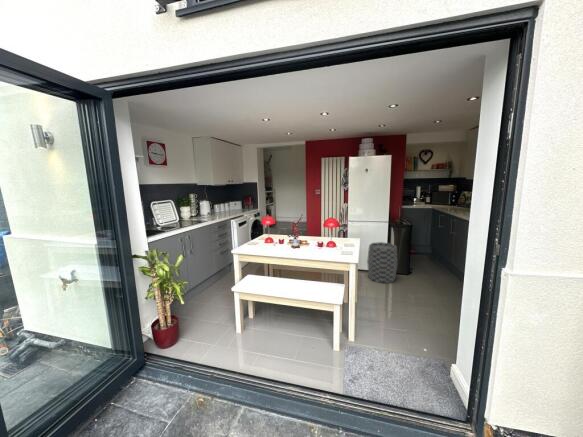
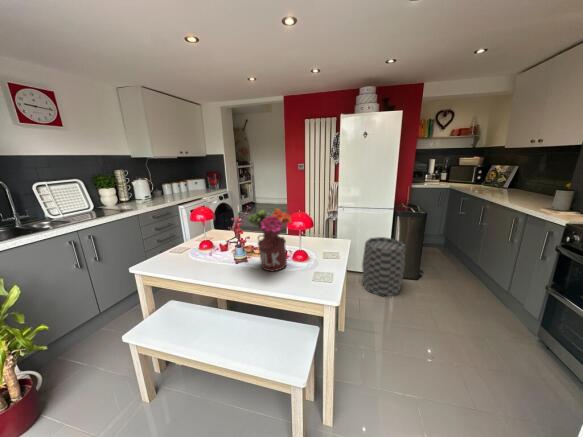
flower arrangement: none [302,216,327,252] -> present [248,209,292,271]

